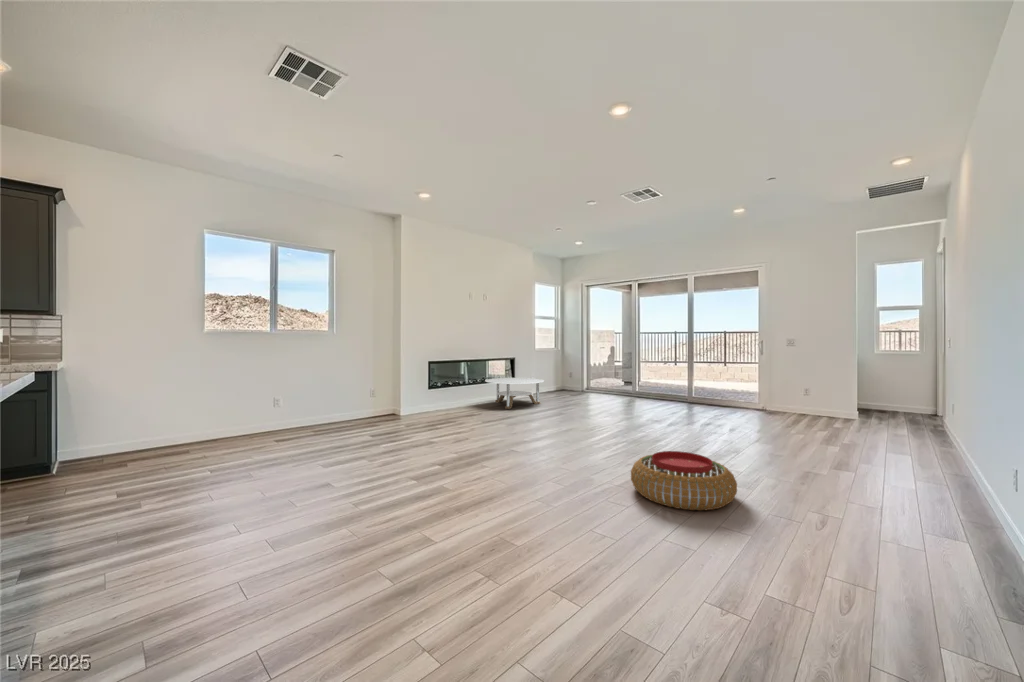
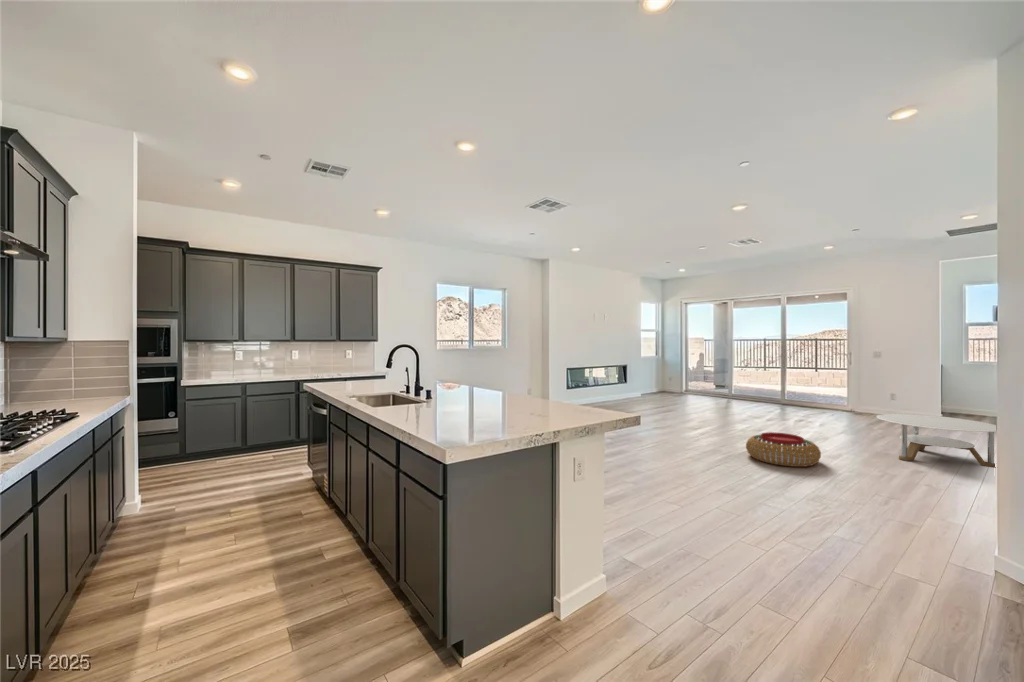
round table: present [485,378,544,409] -> present [876,414,996,468]

